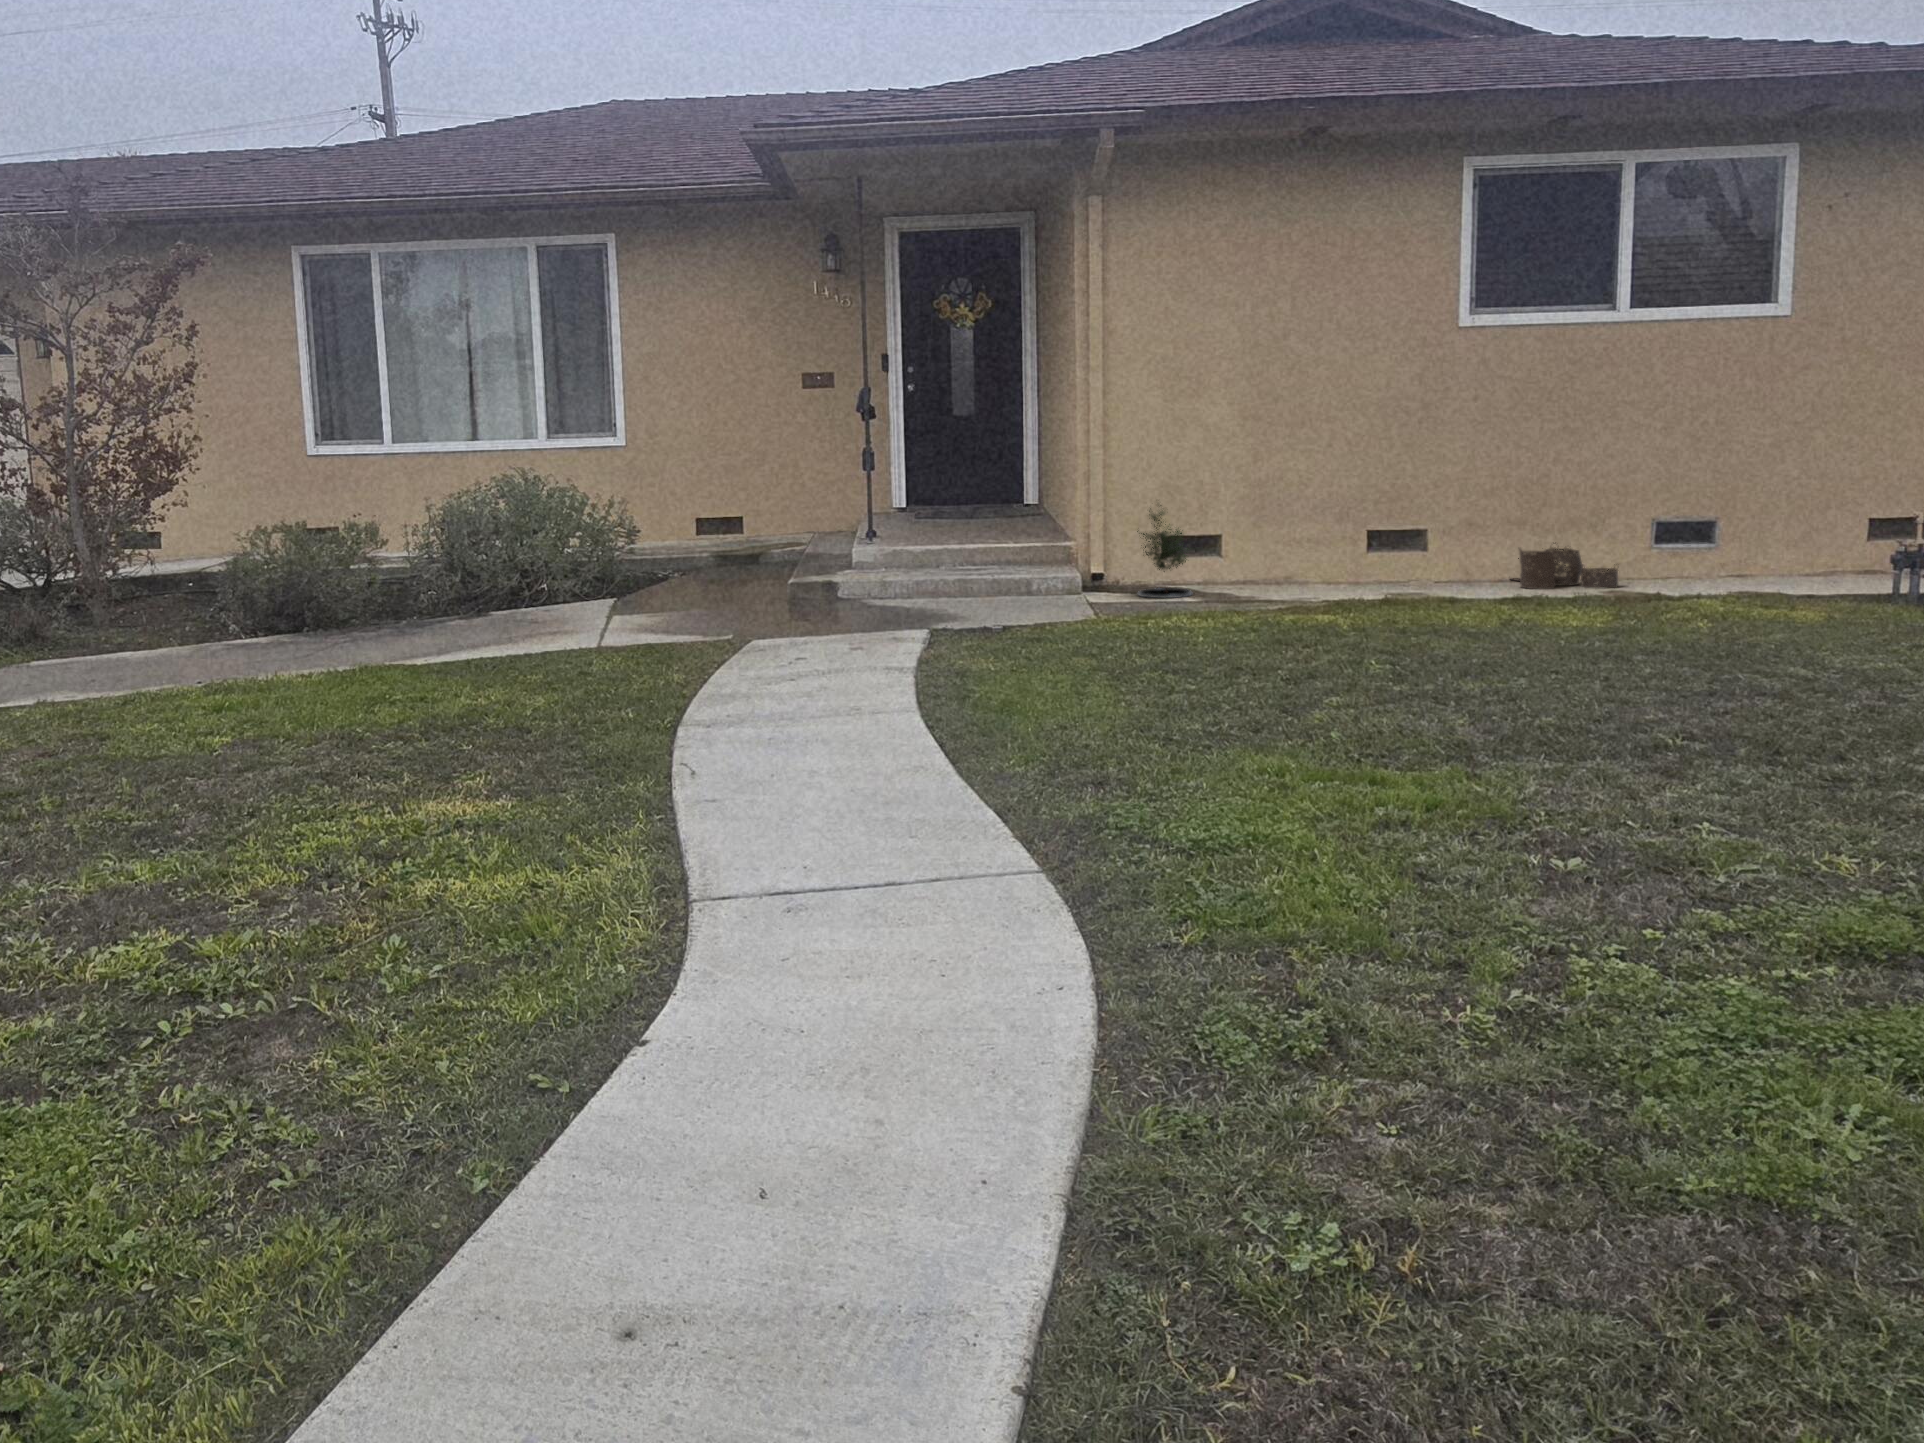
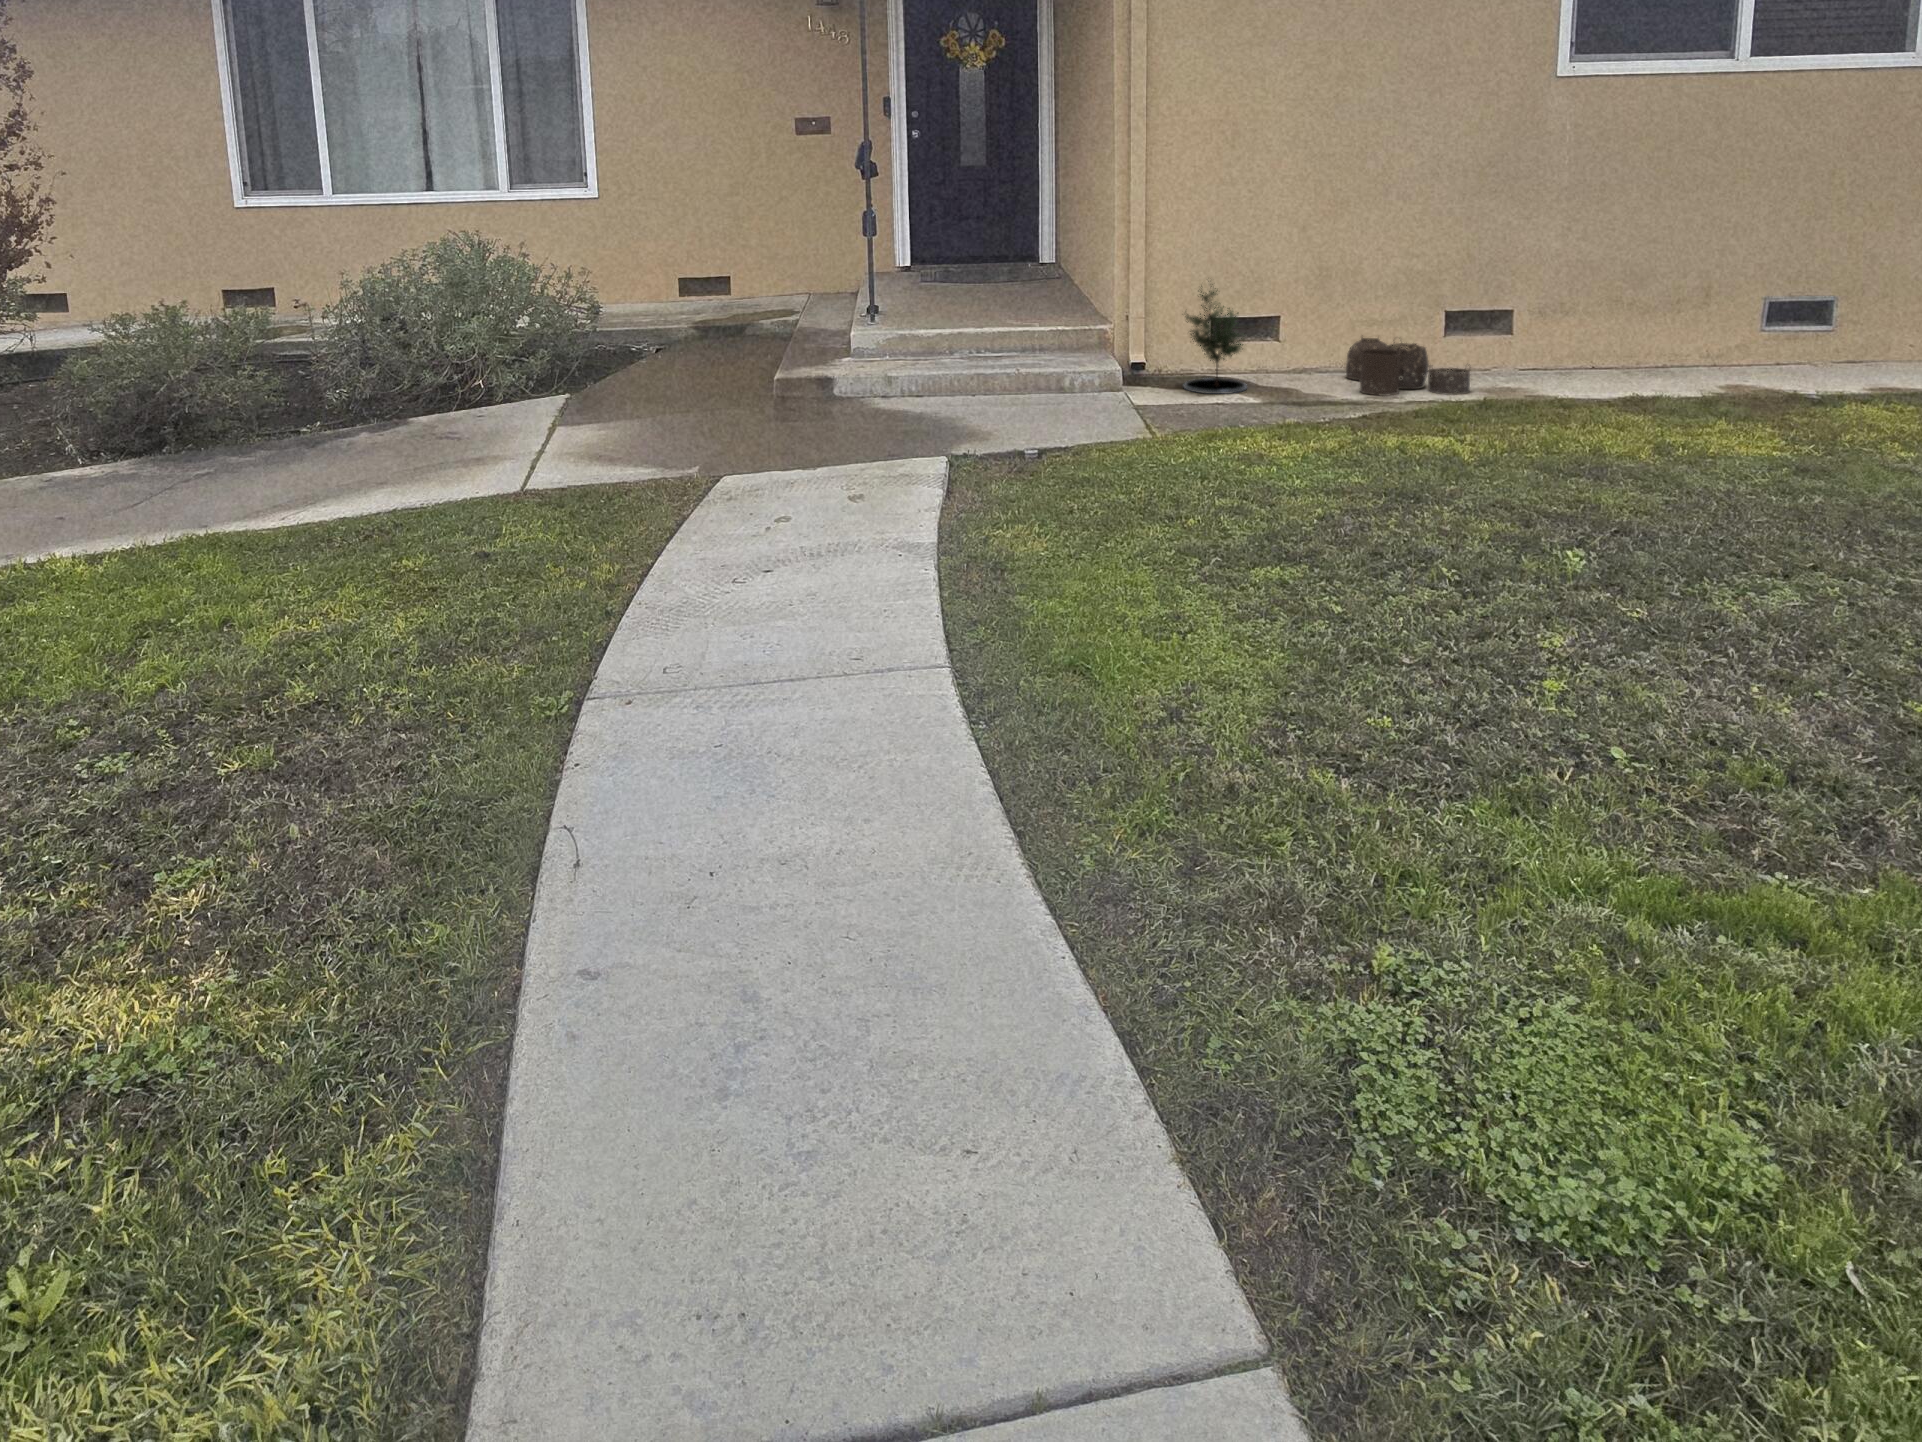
woven basket: present [1511,542,1618,589] -> present [1346,337,1470,396]

